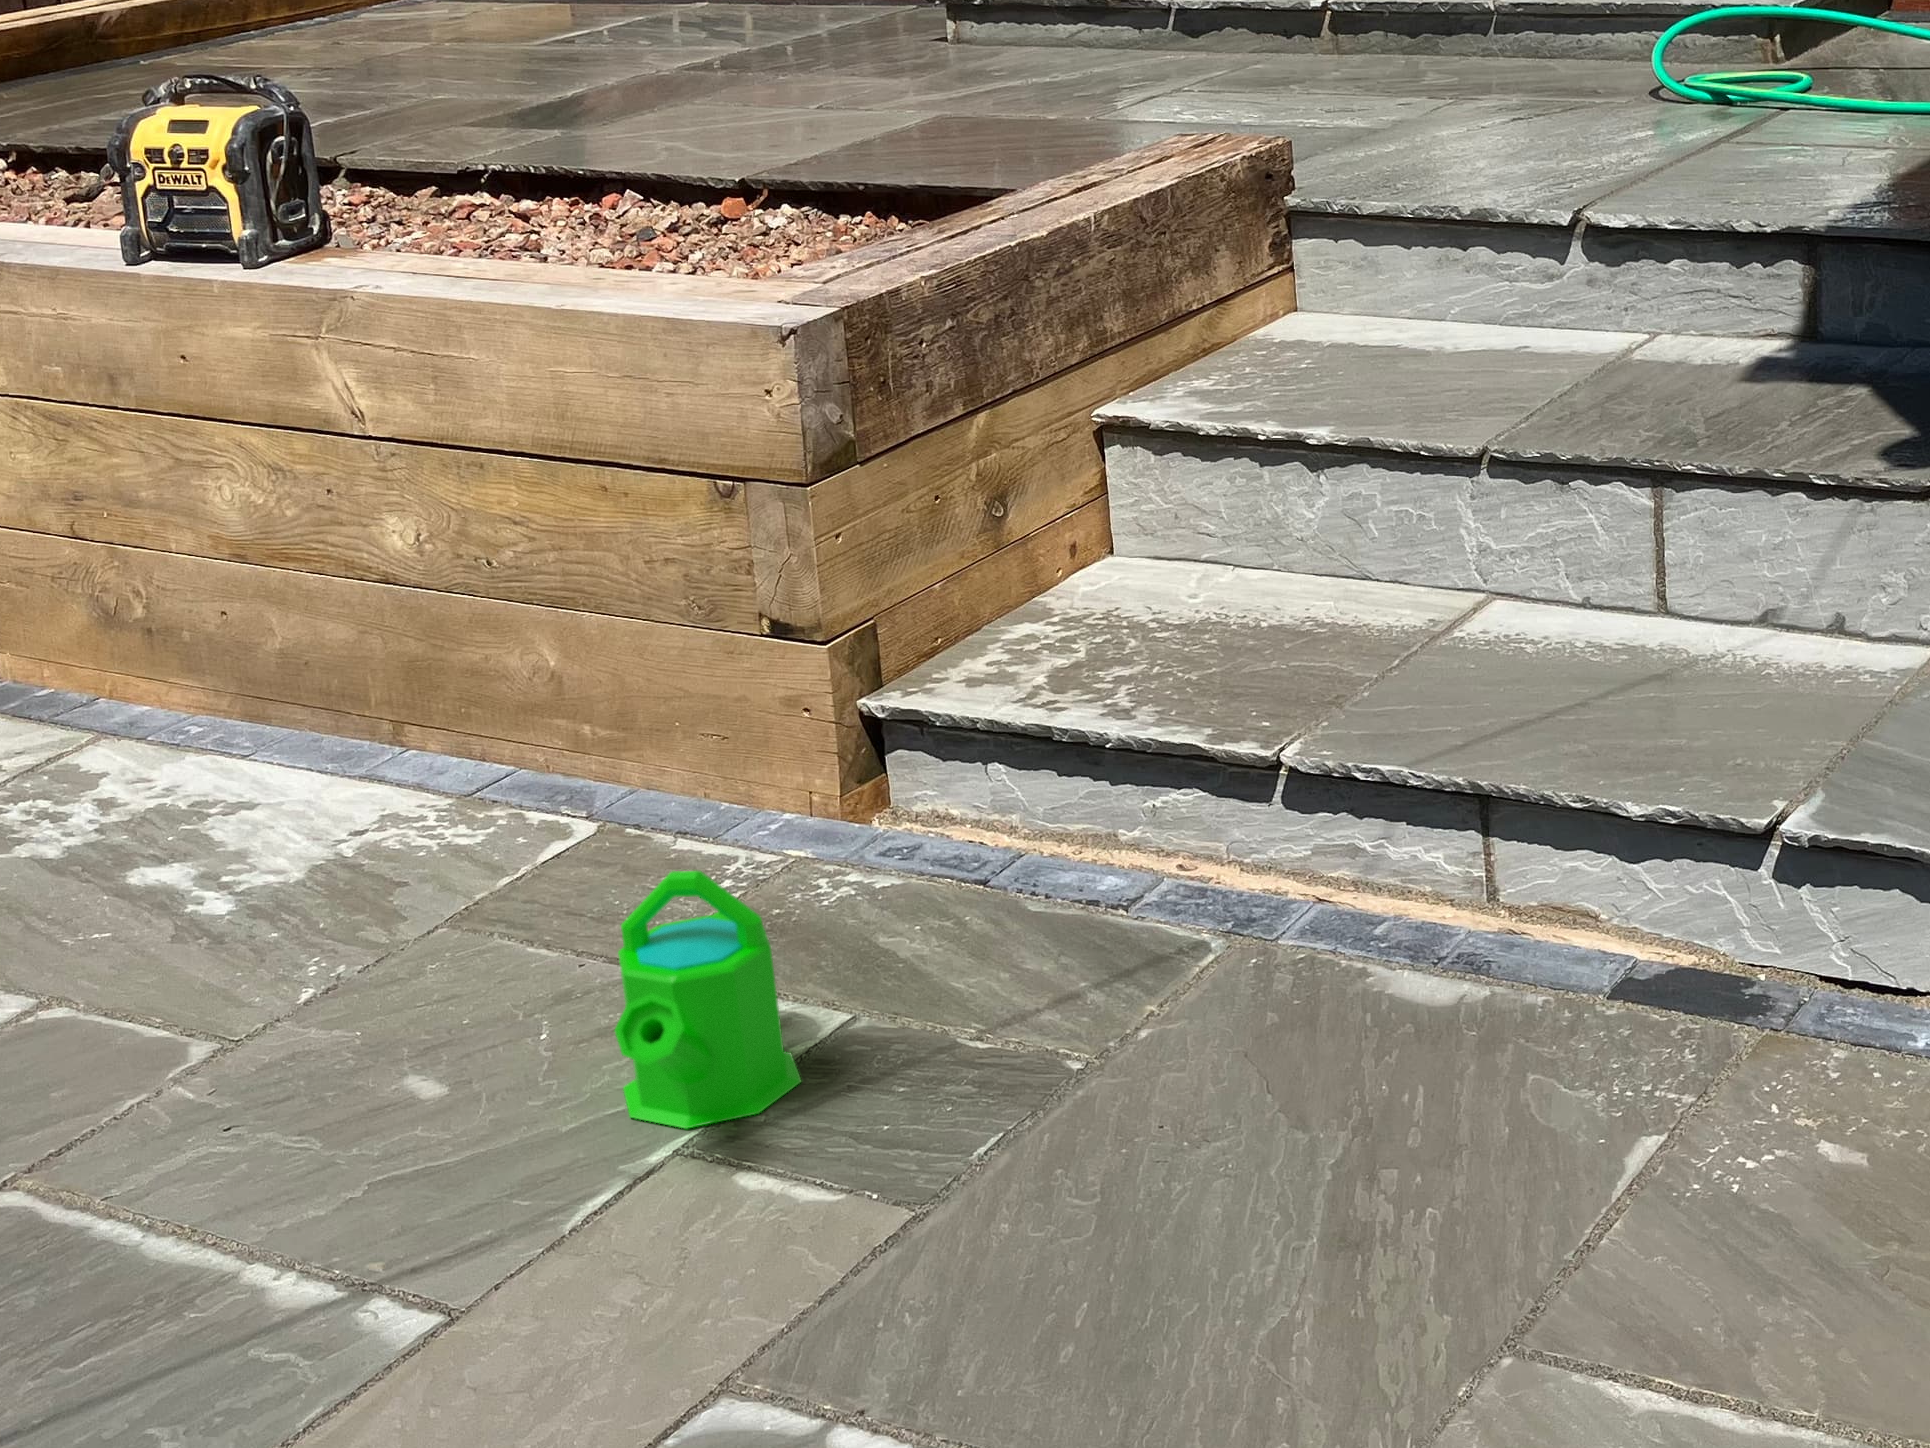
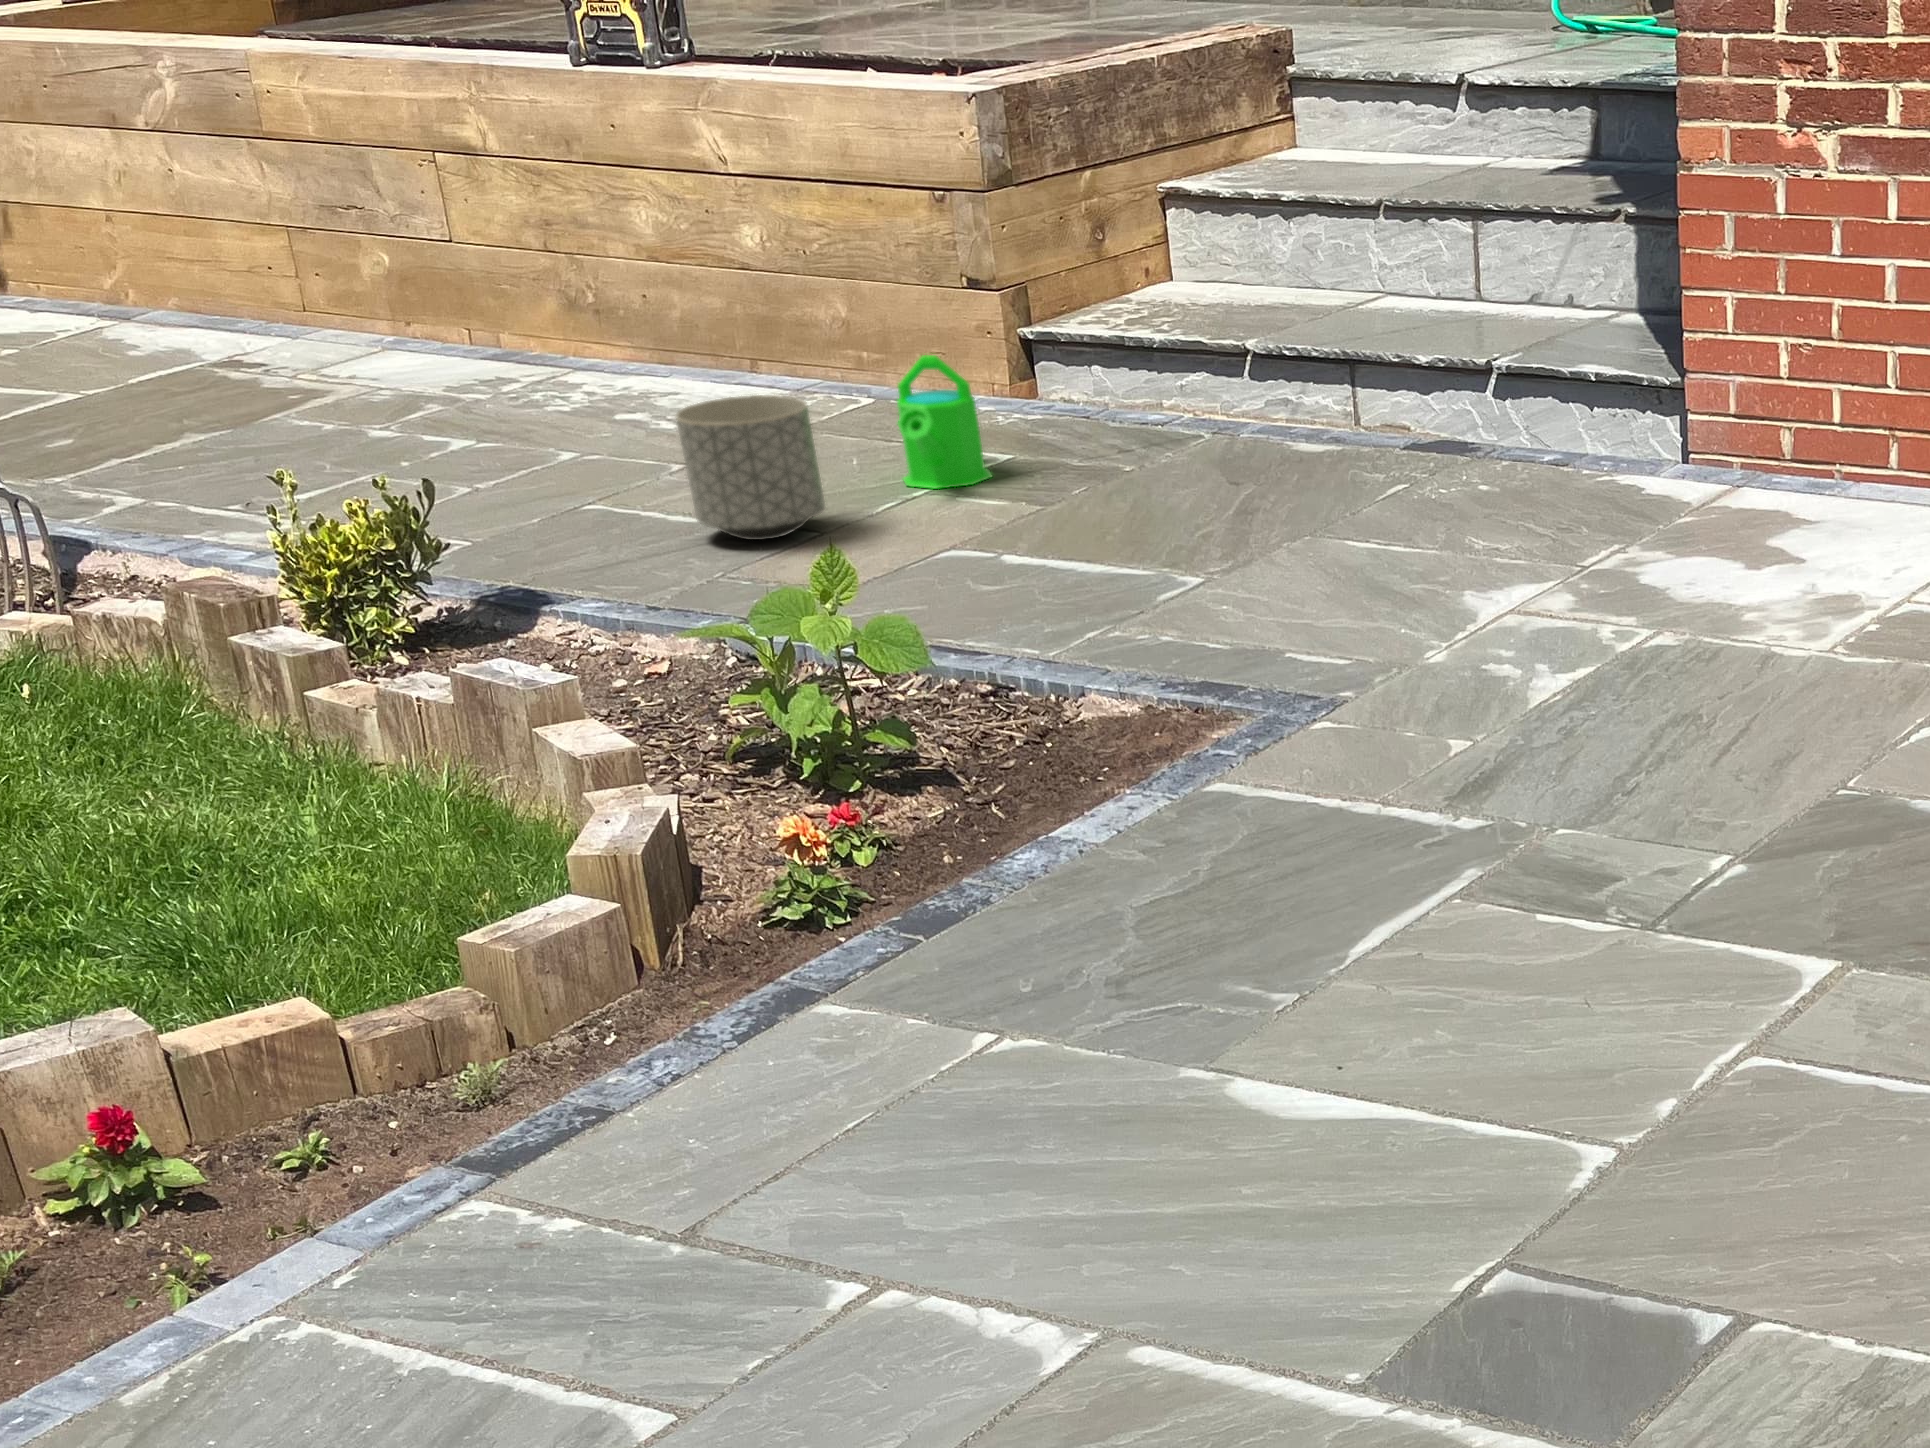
planter: none [146,1018,454,1342] -> present [676,395,825,540]

